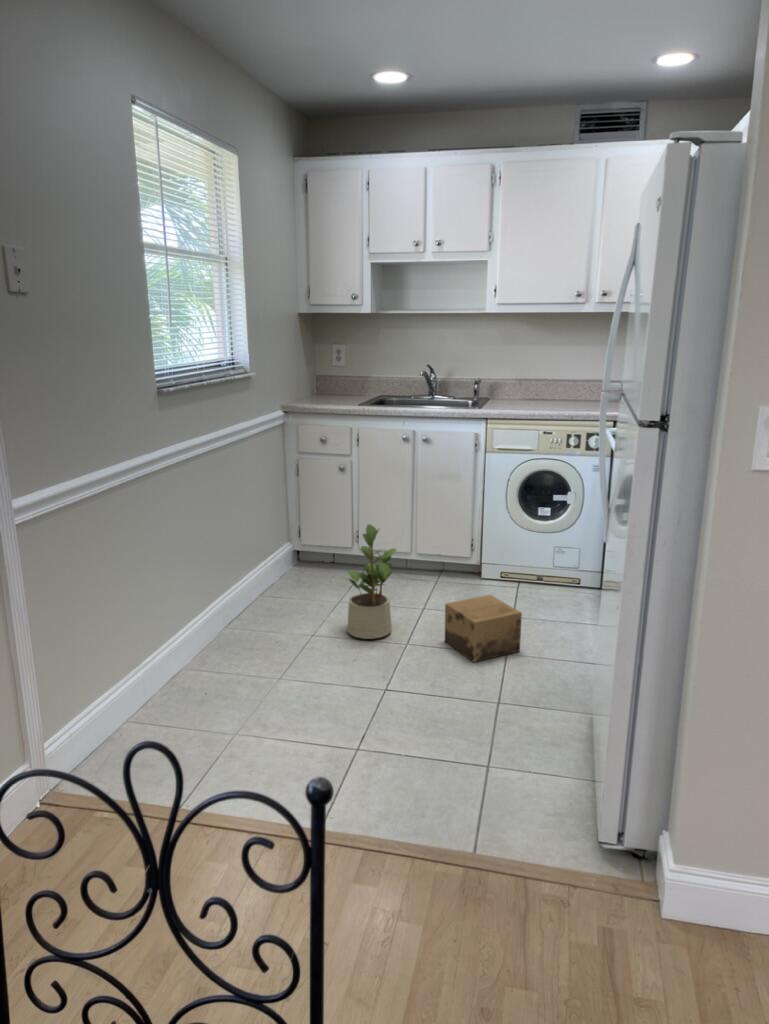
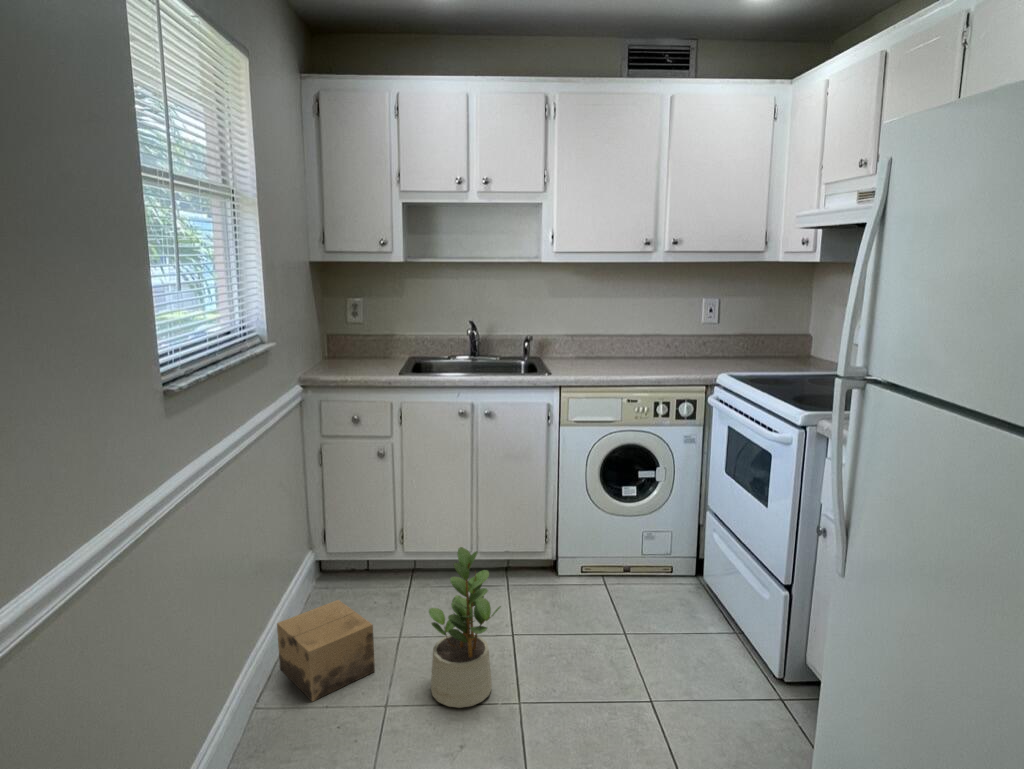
cardboard box: present [445,595,522,662] -> present [277,600,375,701]

